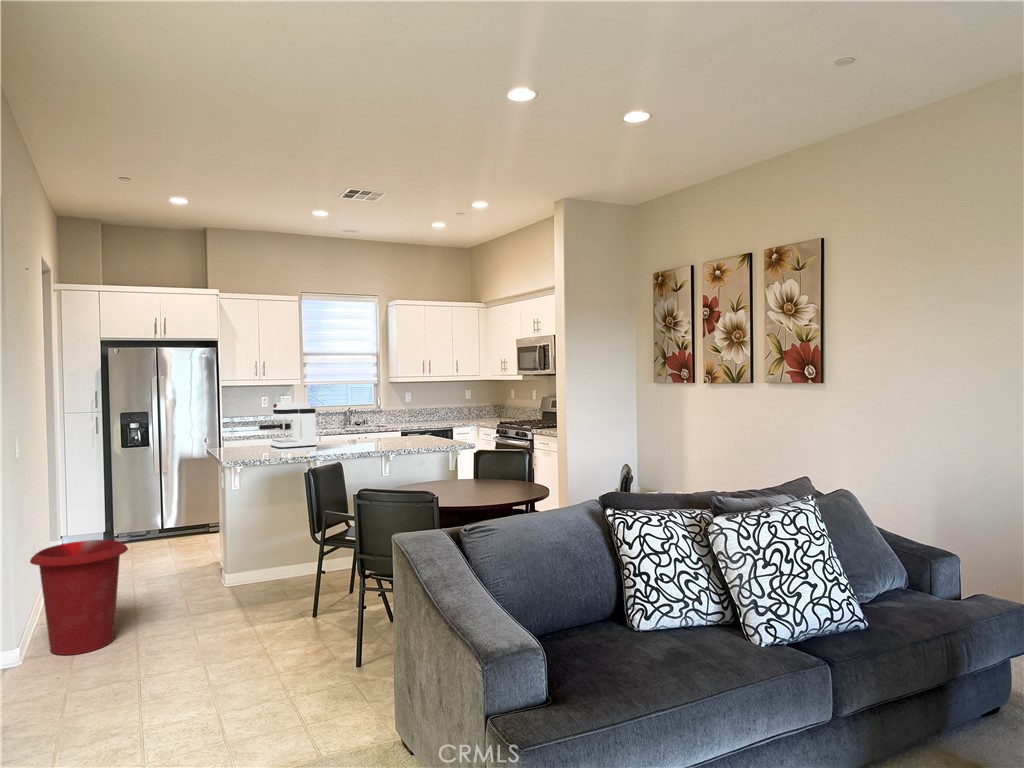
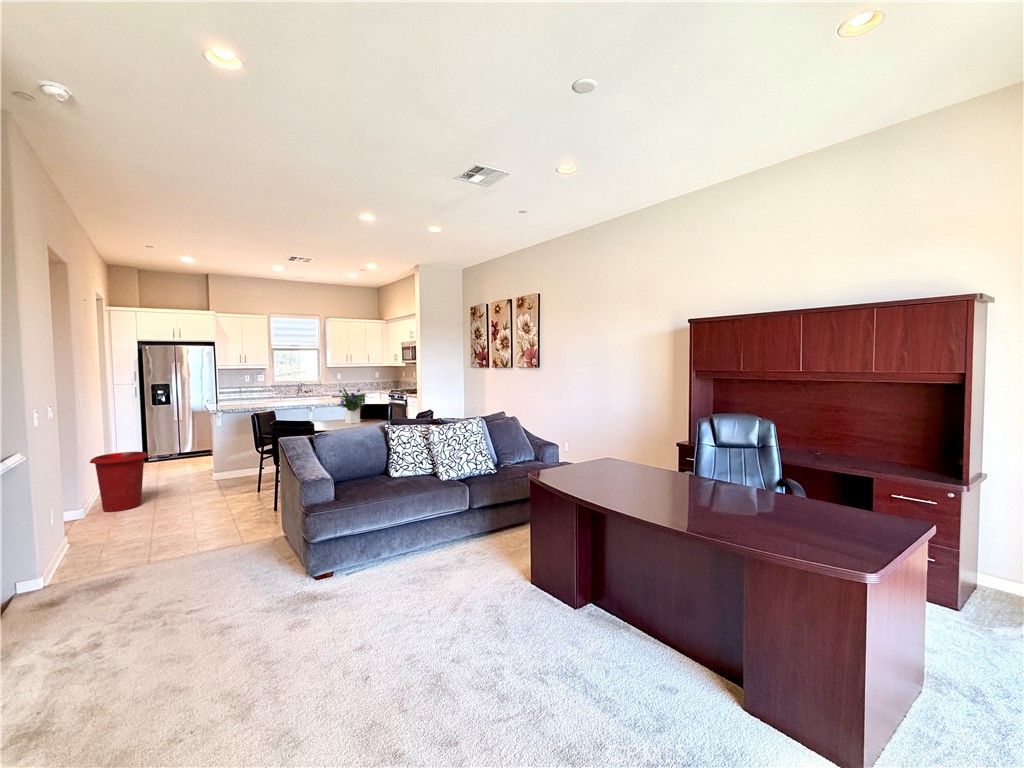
coffee maker: present [259,402,316,454] -> none [232,378,266,406]
flower arrangement: none [447,422,513,492] -> present [338,388,367,424]

